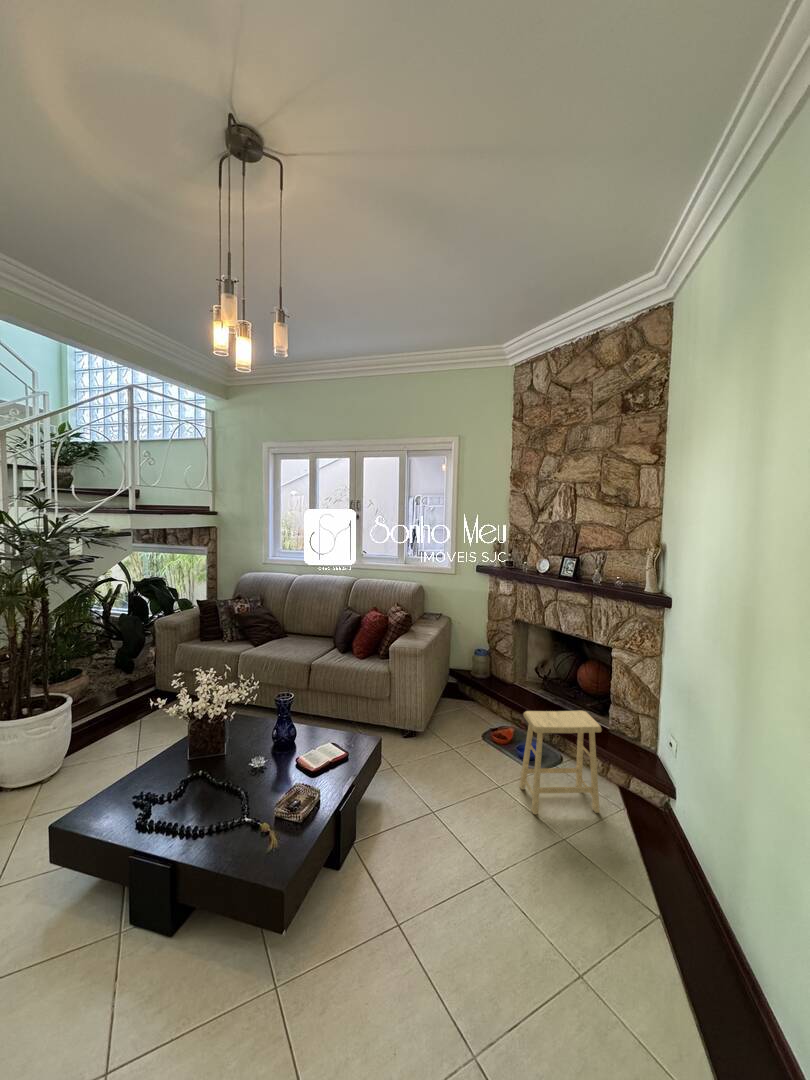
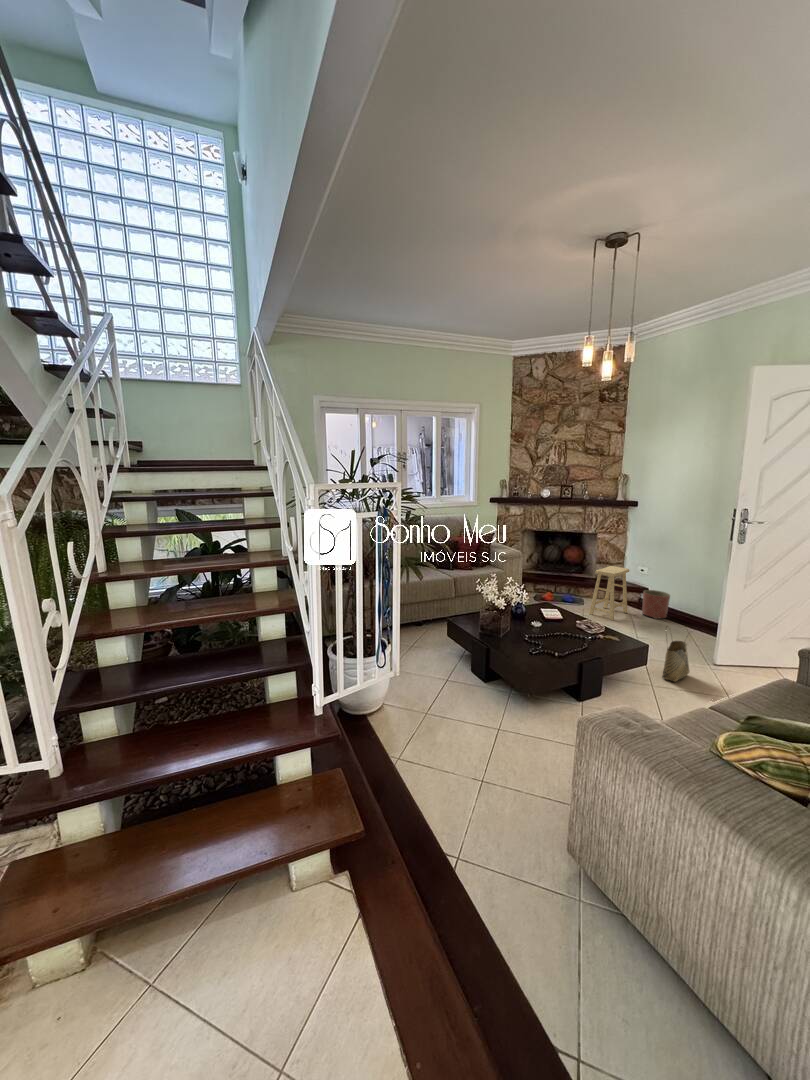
planter: none [624,781,679,858] -> present [642,590,670,619]
woven basket: none [322,860,400,991] -> present [662,631,692,682]

